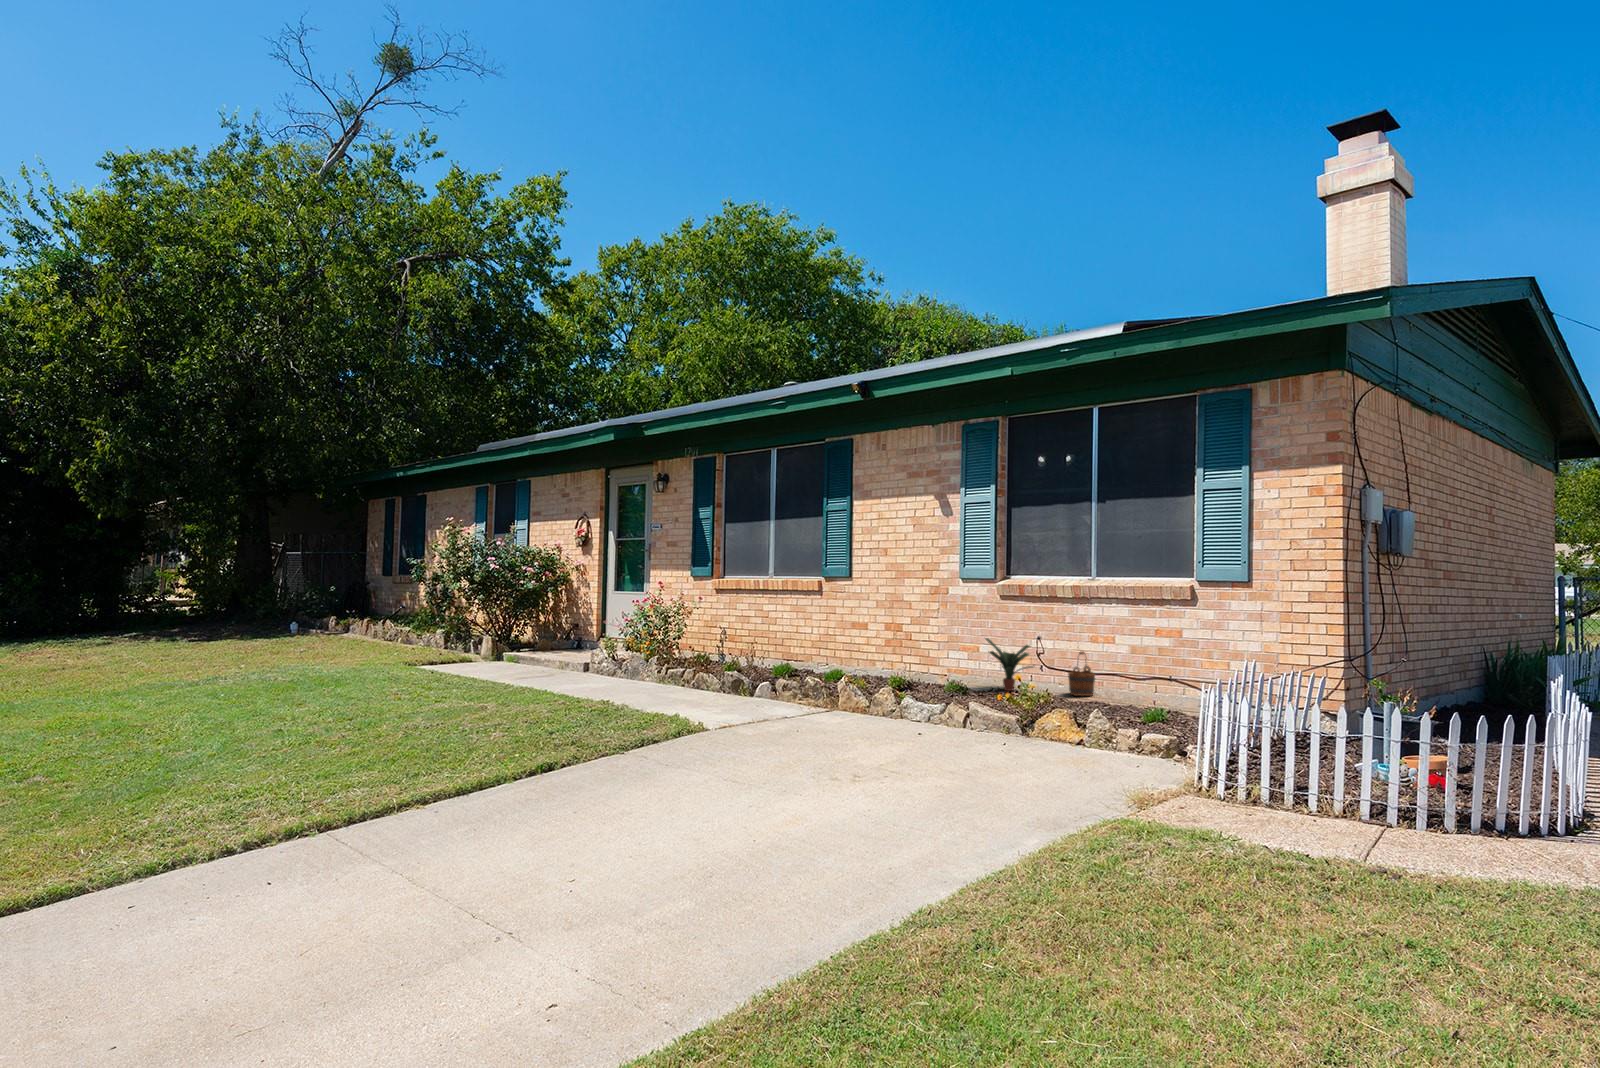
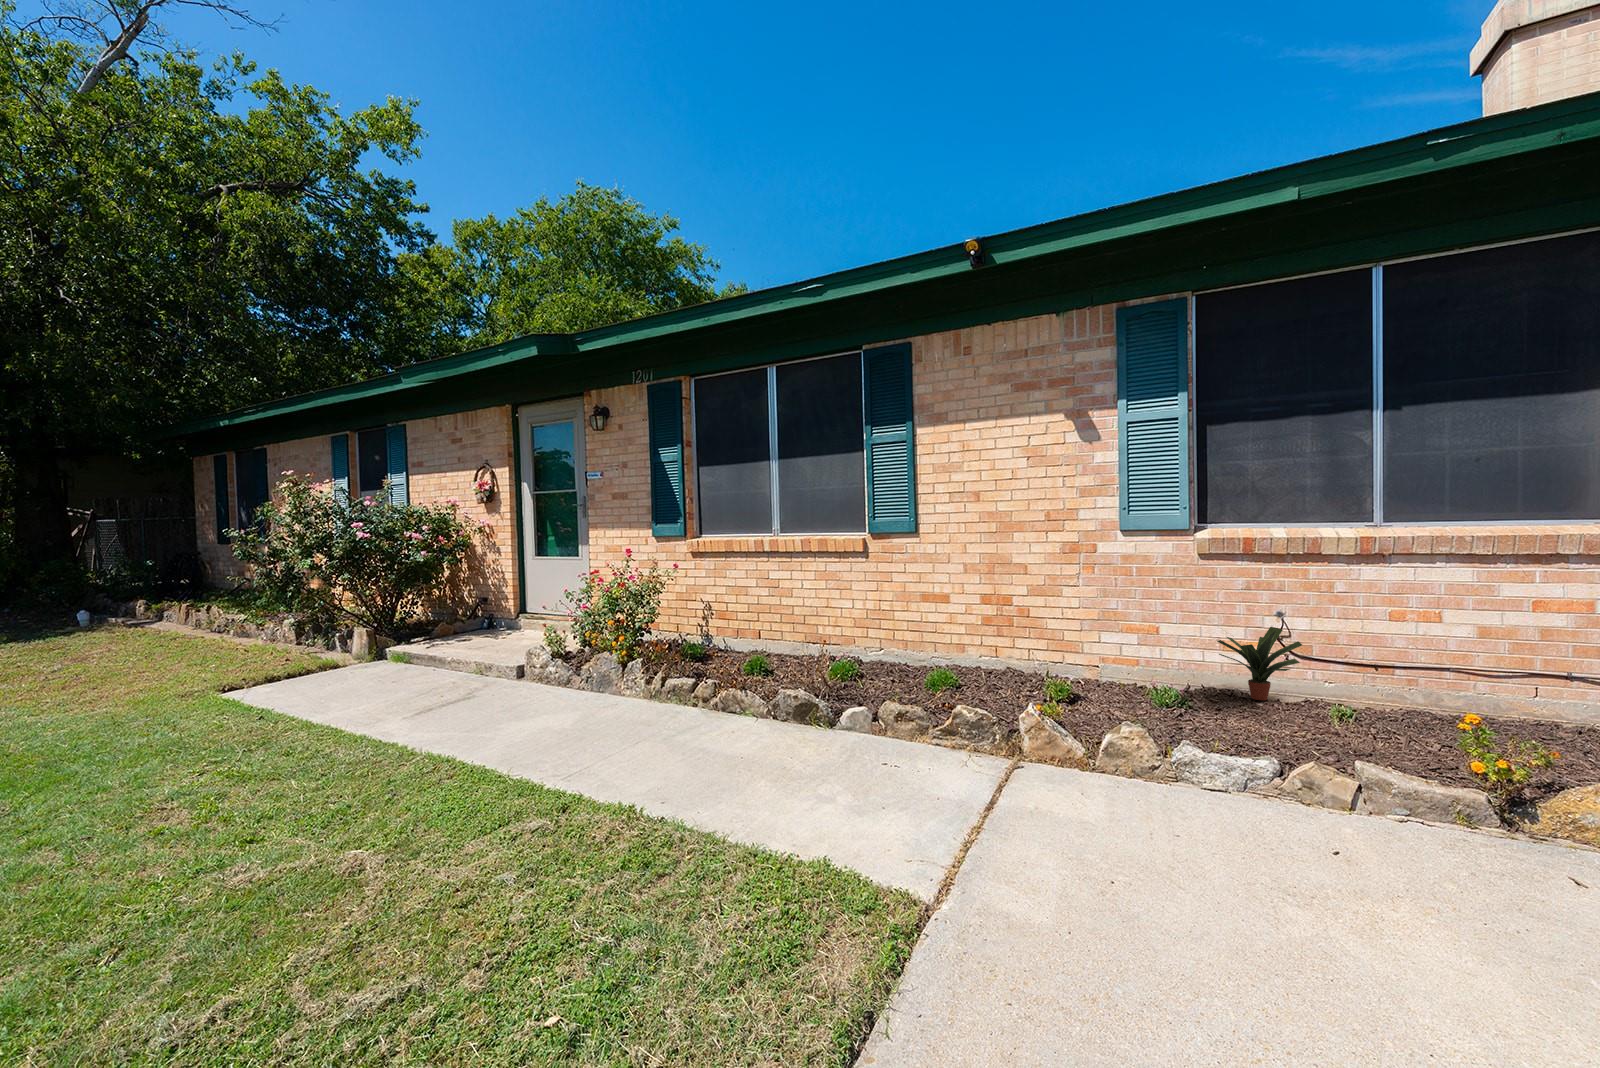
wooden bucket: present [1068,652,1095,696] -> none [1373,638,1426,710]

